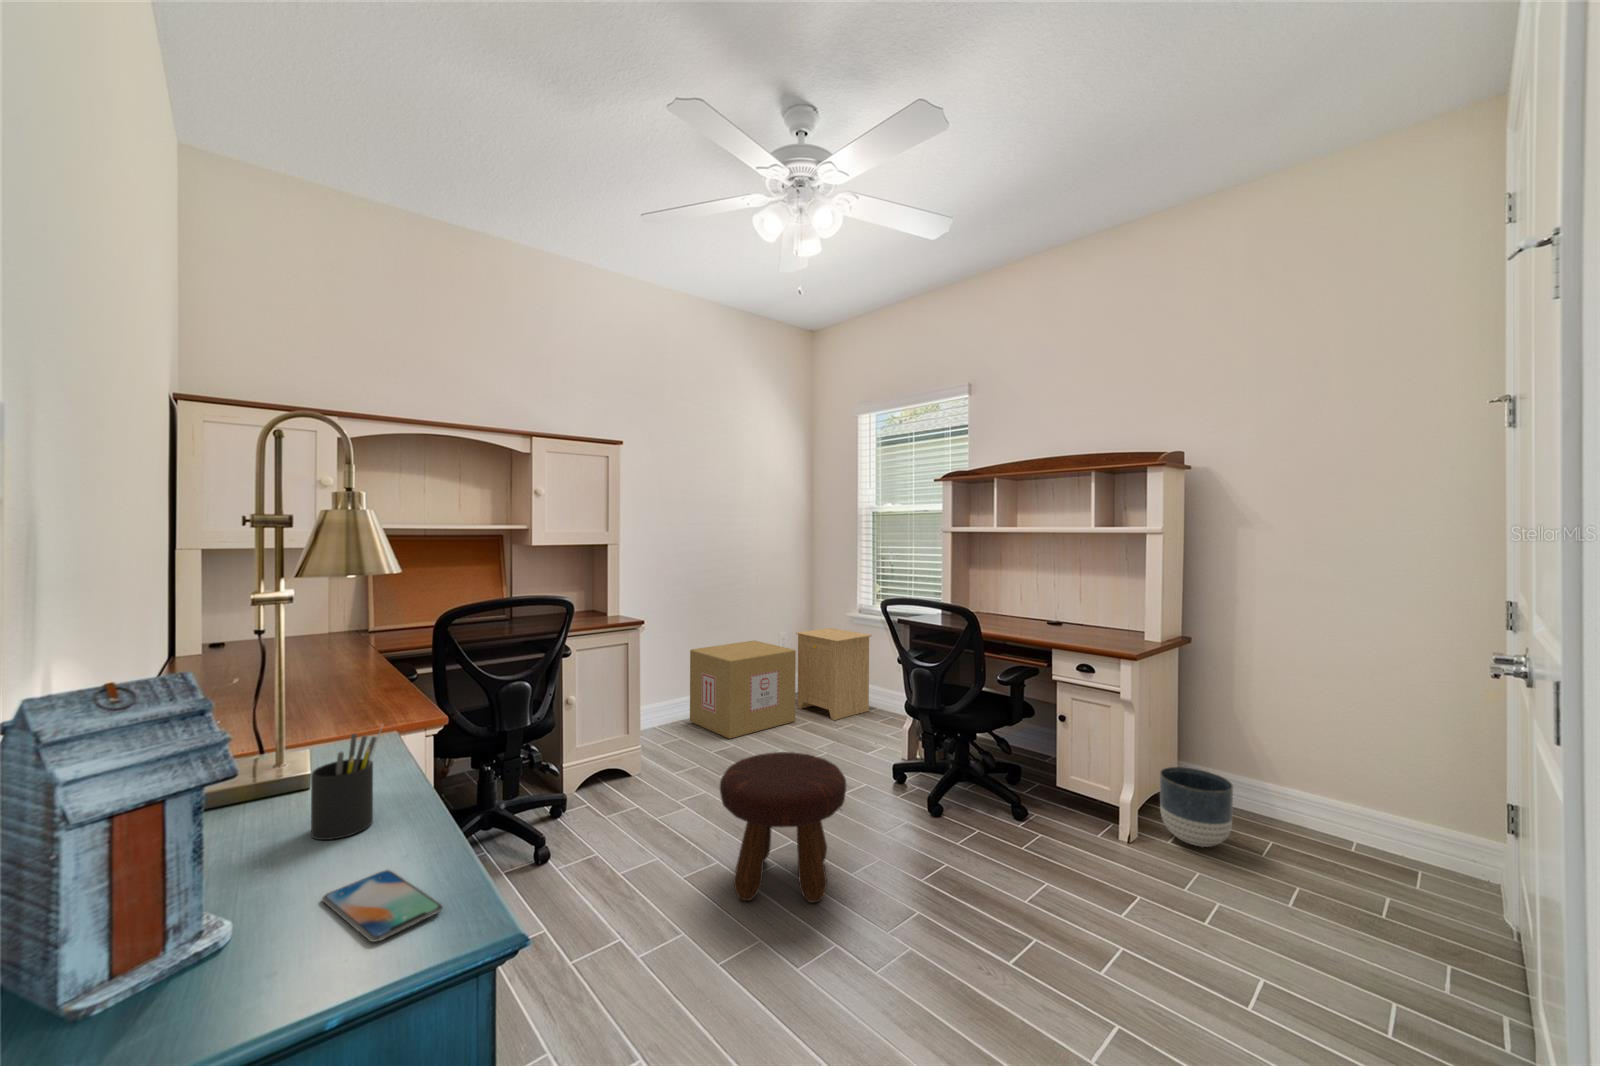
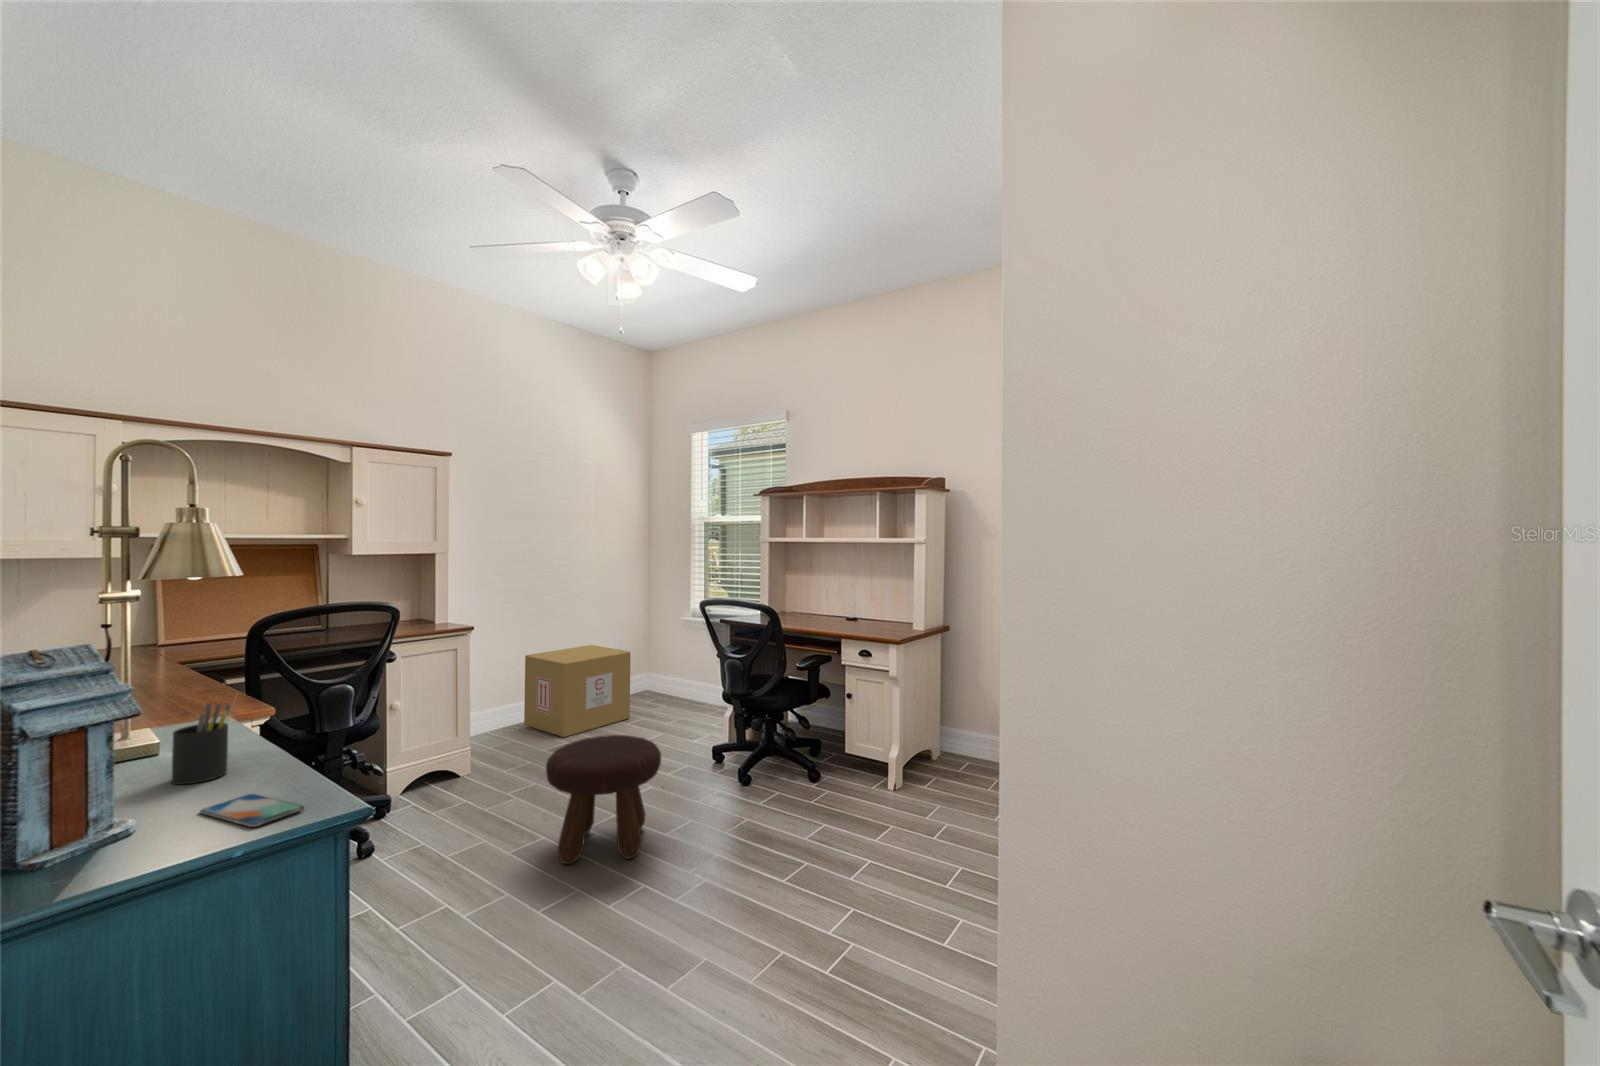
side table: present [796,628,872,720] -> none [632,631,703,715]
planter: present [1160,767,1233,847] -> none [919,727,968,786]

